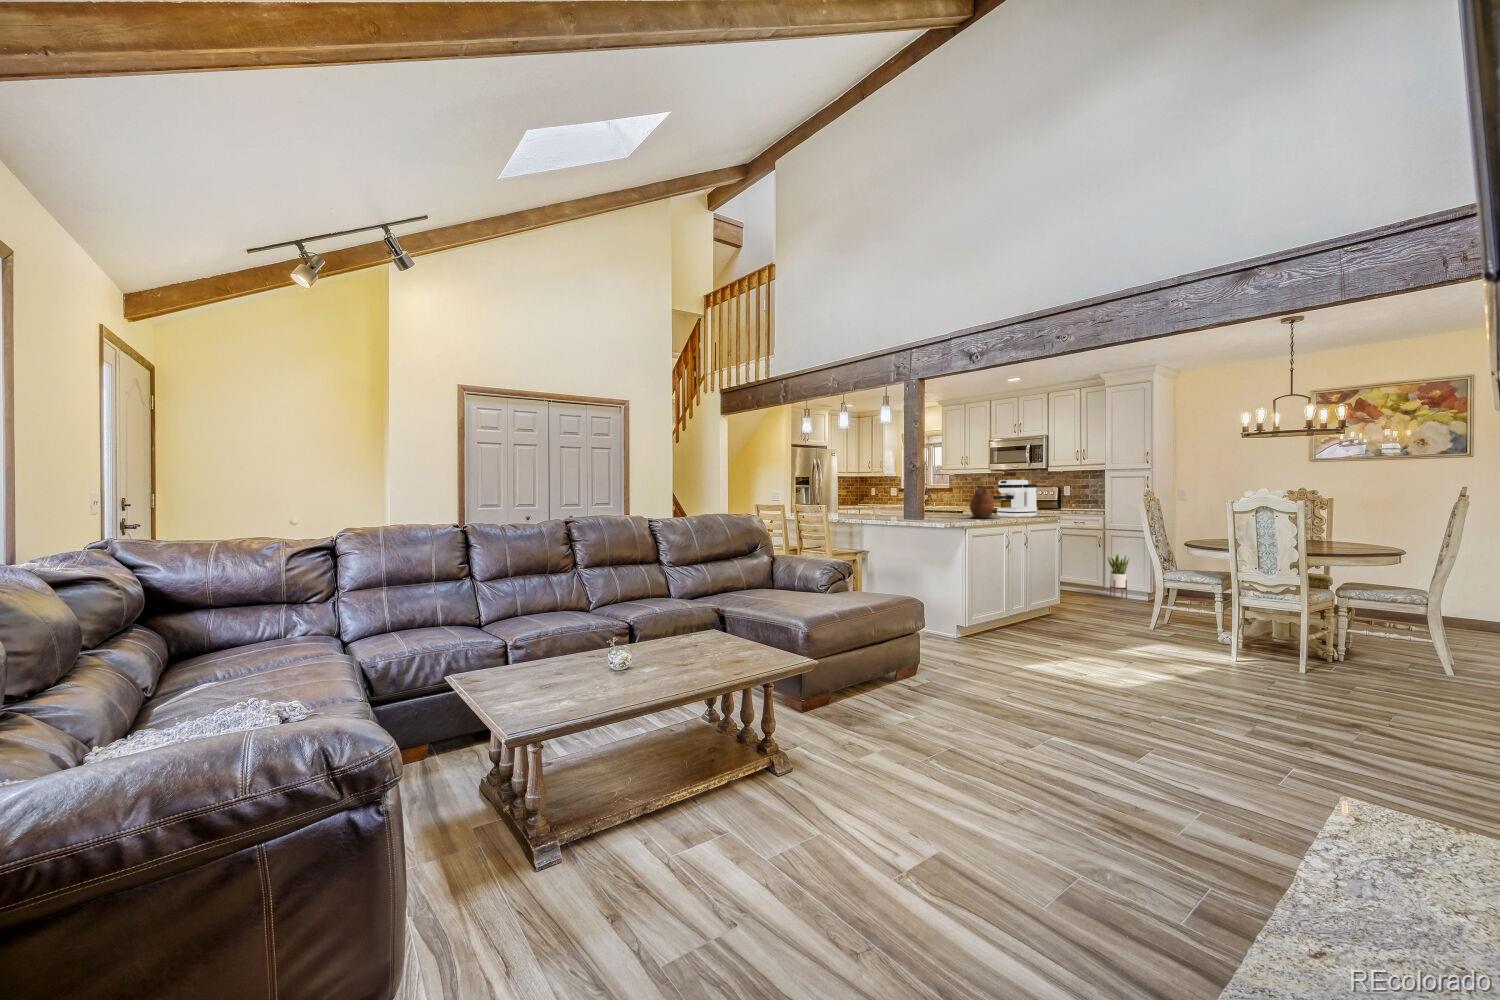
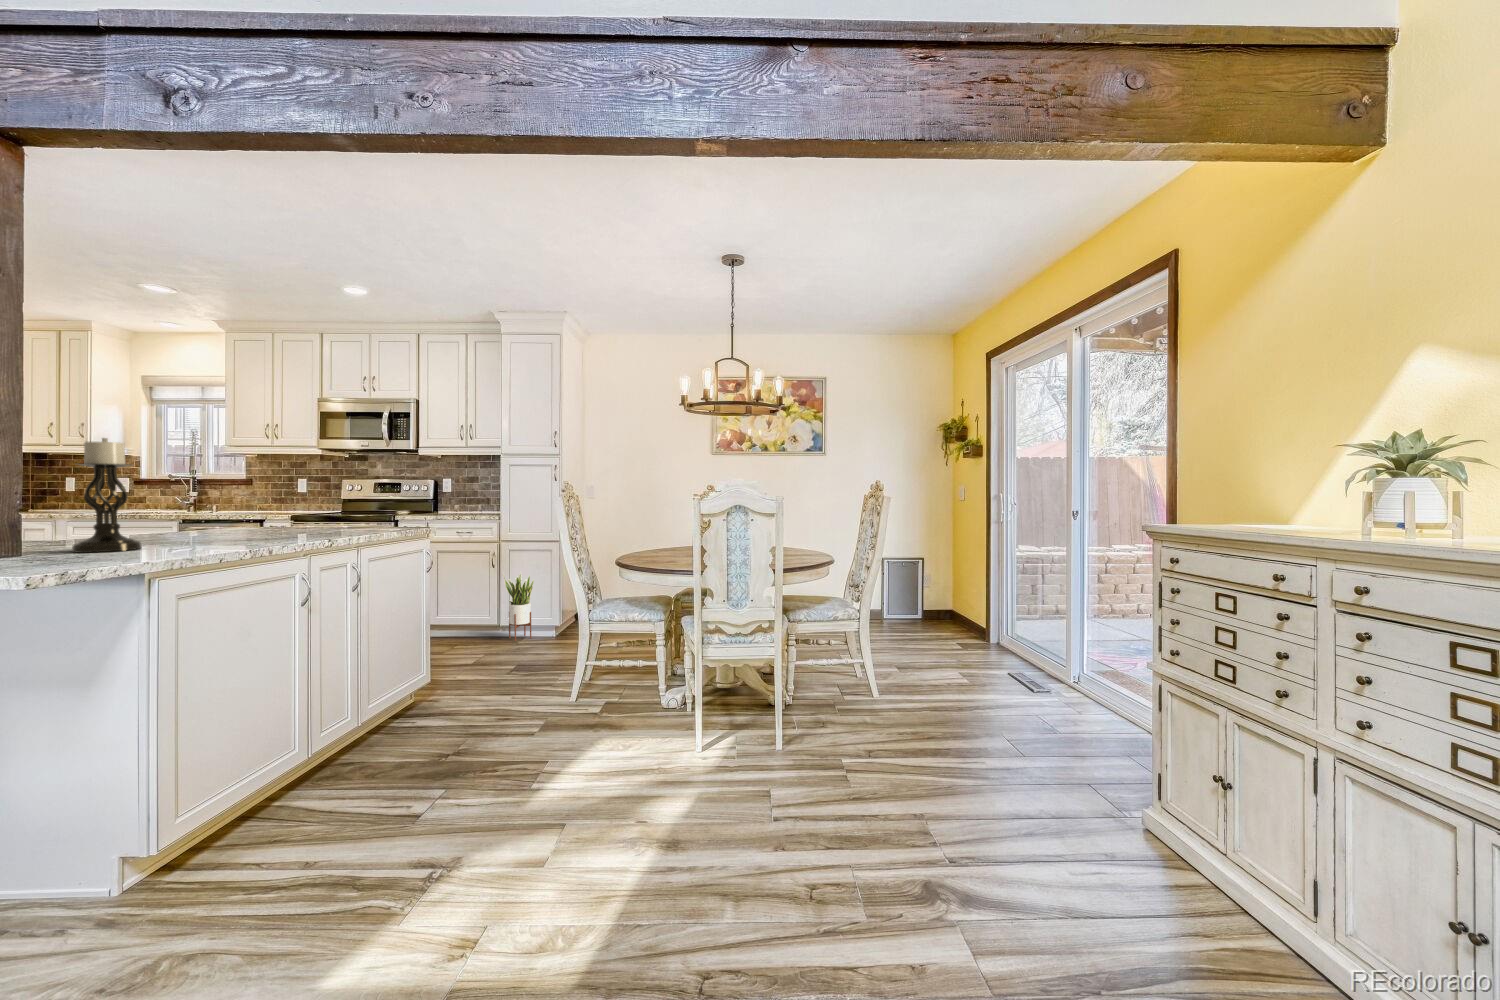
candle holder: none [936,477,955,519] -> present [72,438,141,553]
coffee maker: present [993,480,1037,517] -> none [278,457,381,535]
ceramic pitcher: present [969,485,994,518] -> none [183,463,282,545]

